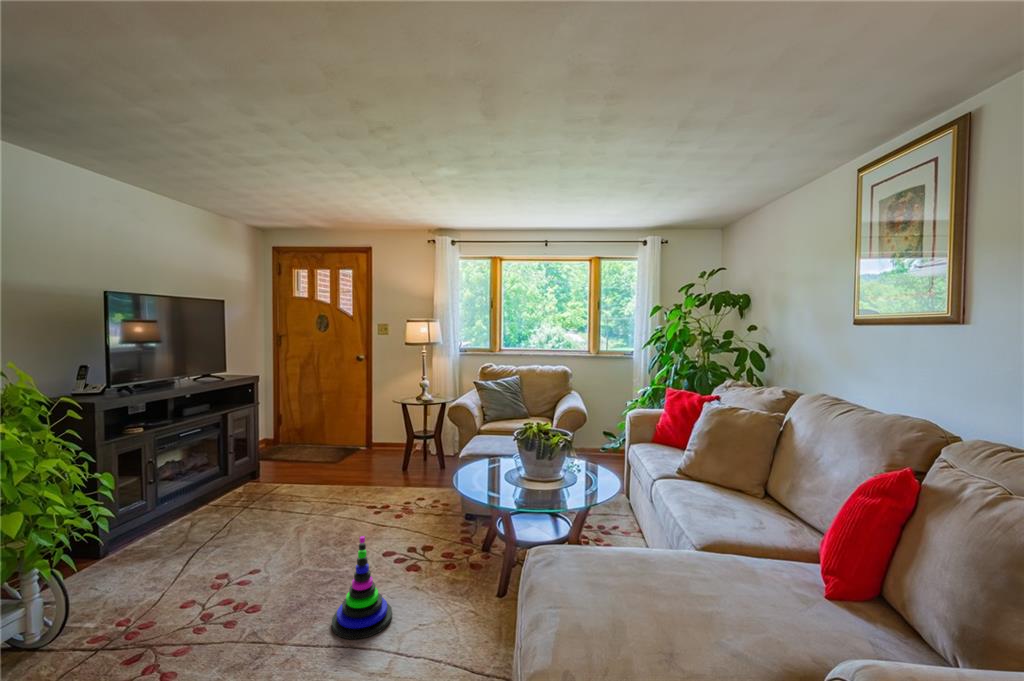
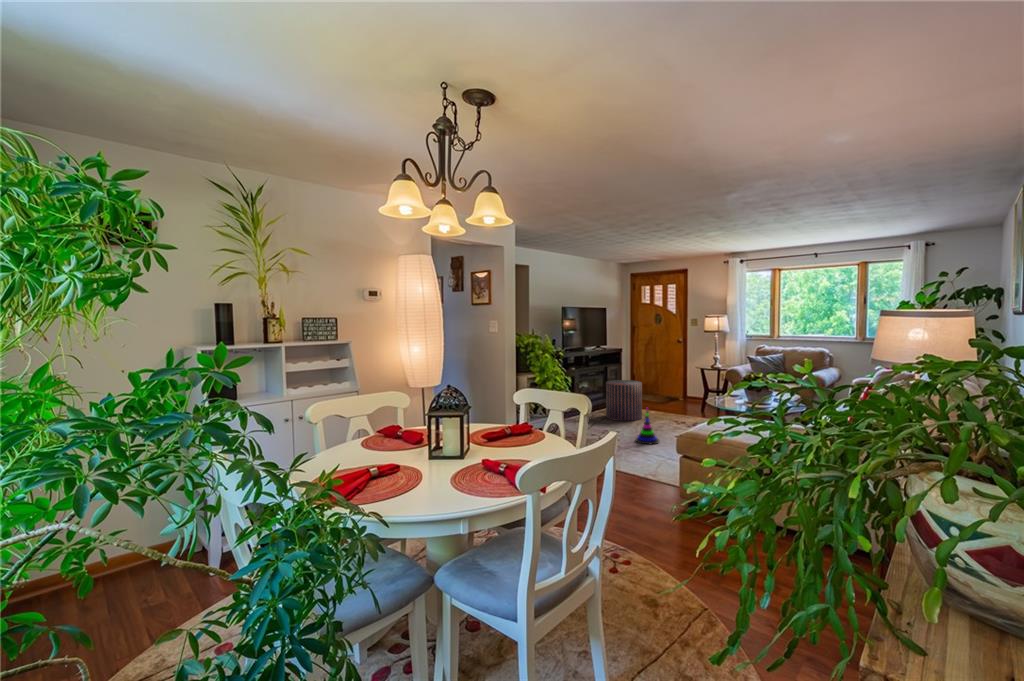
pouf: none [234,443,318,544] -> present [606,380,642,421]

